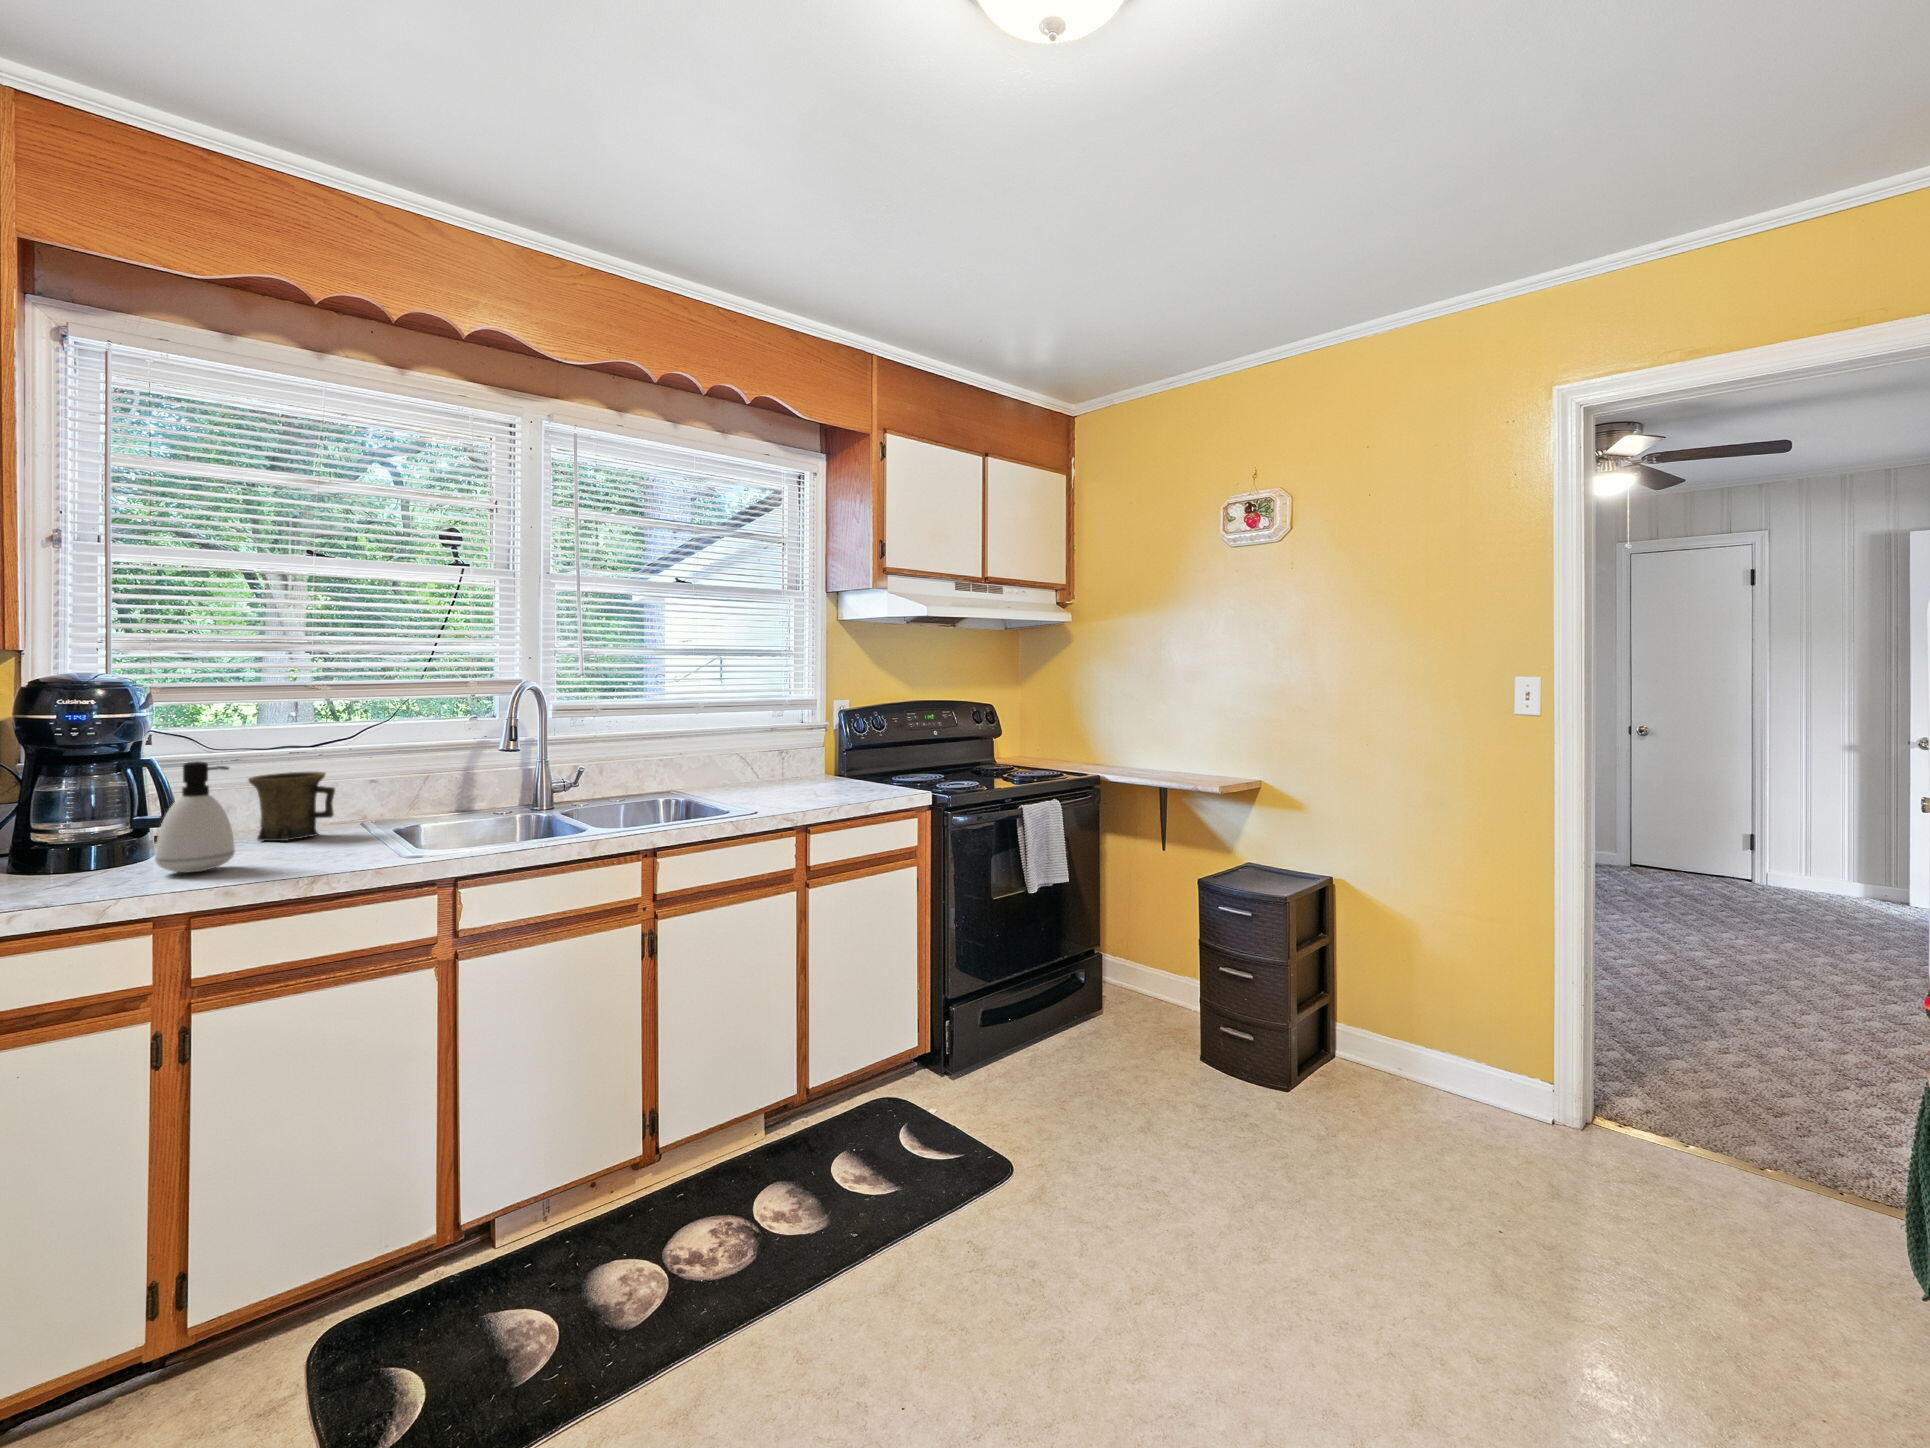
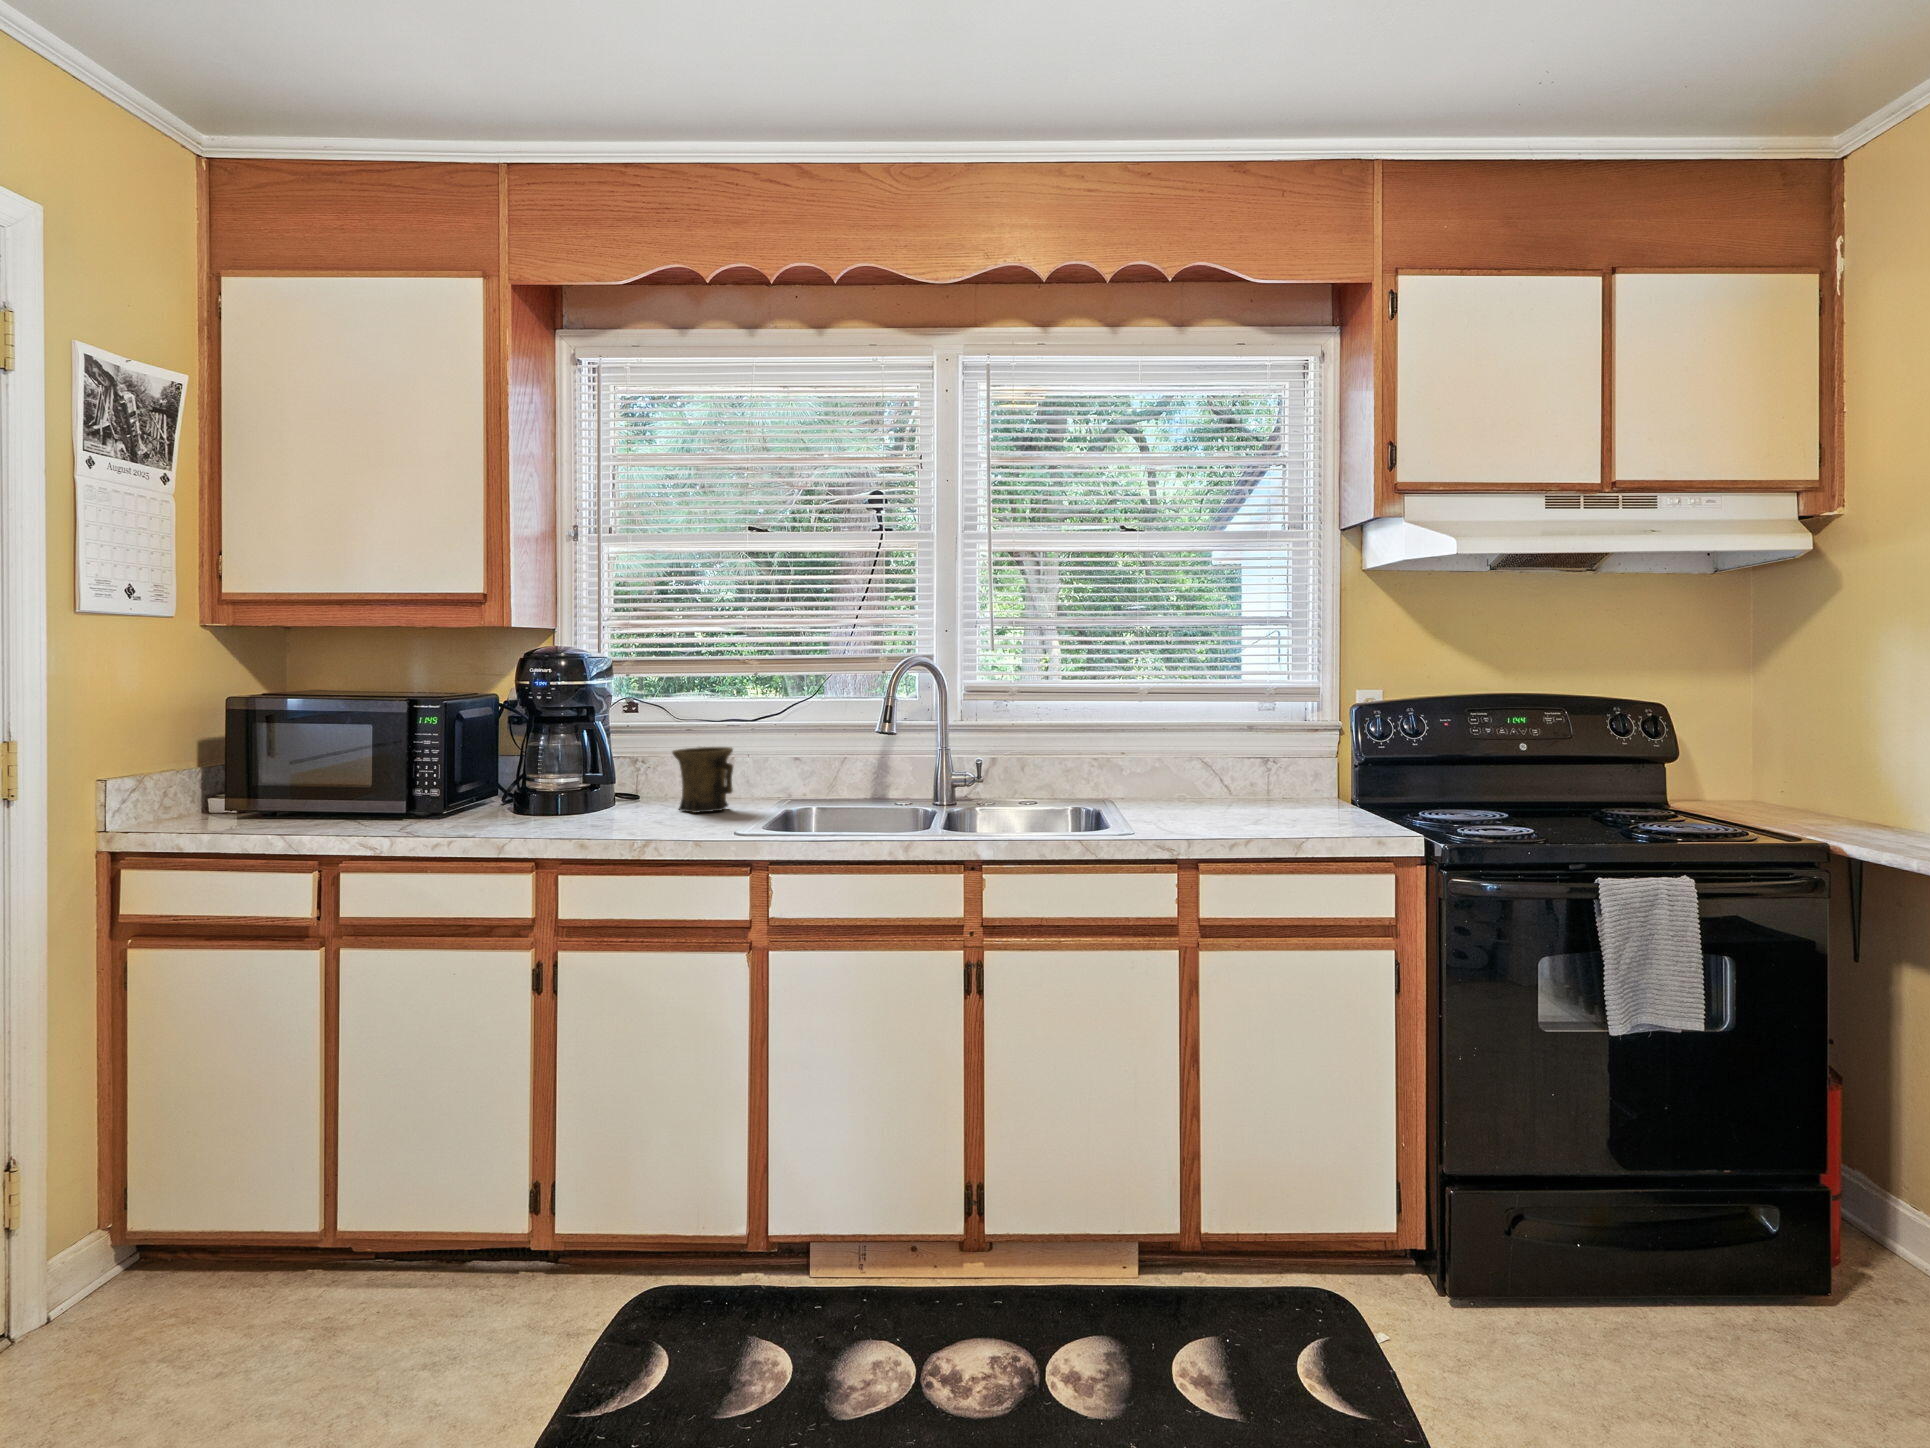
soap dispenser: present [155,761,235,872] -> none [555,731,612,832]

